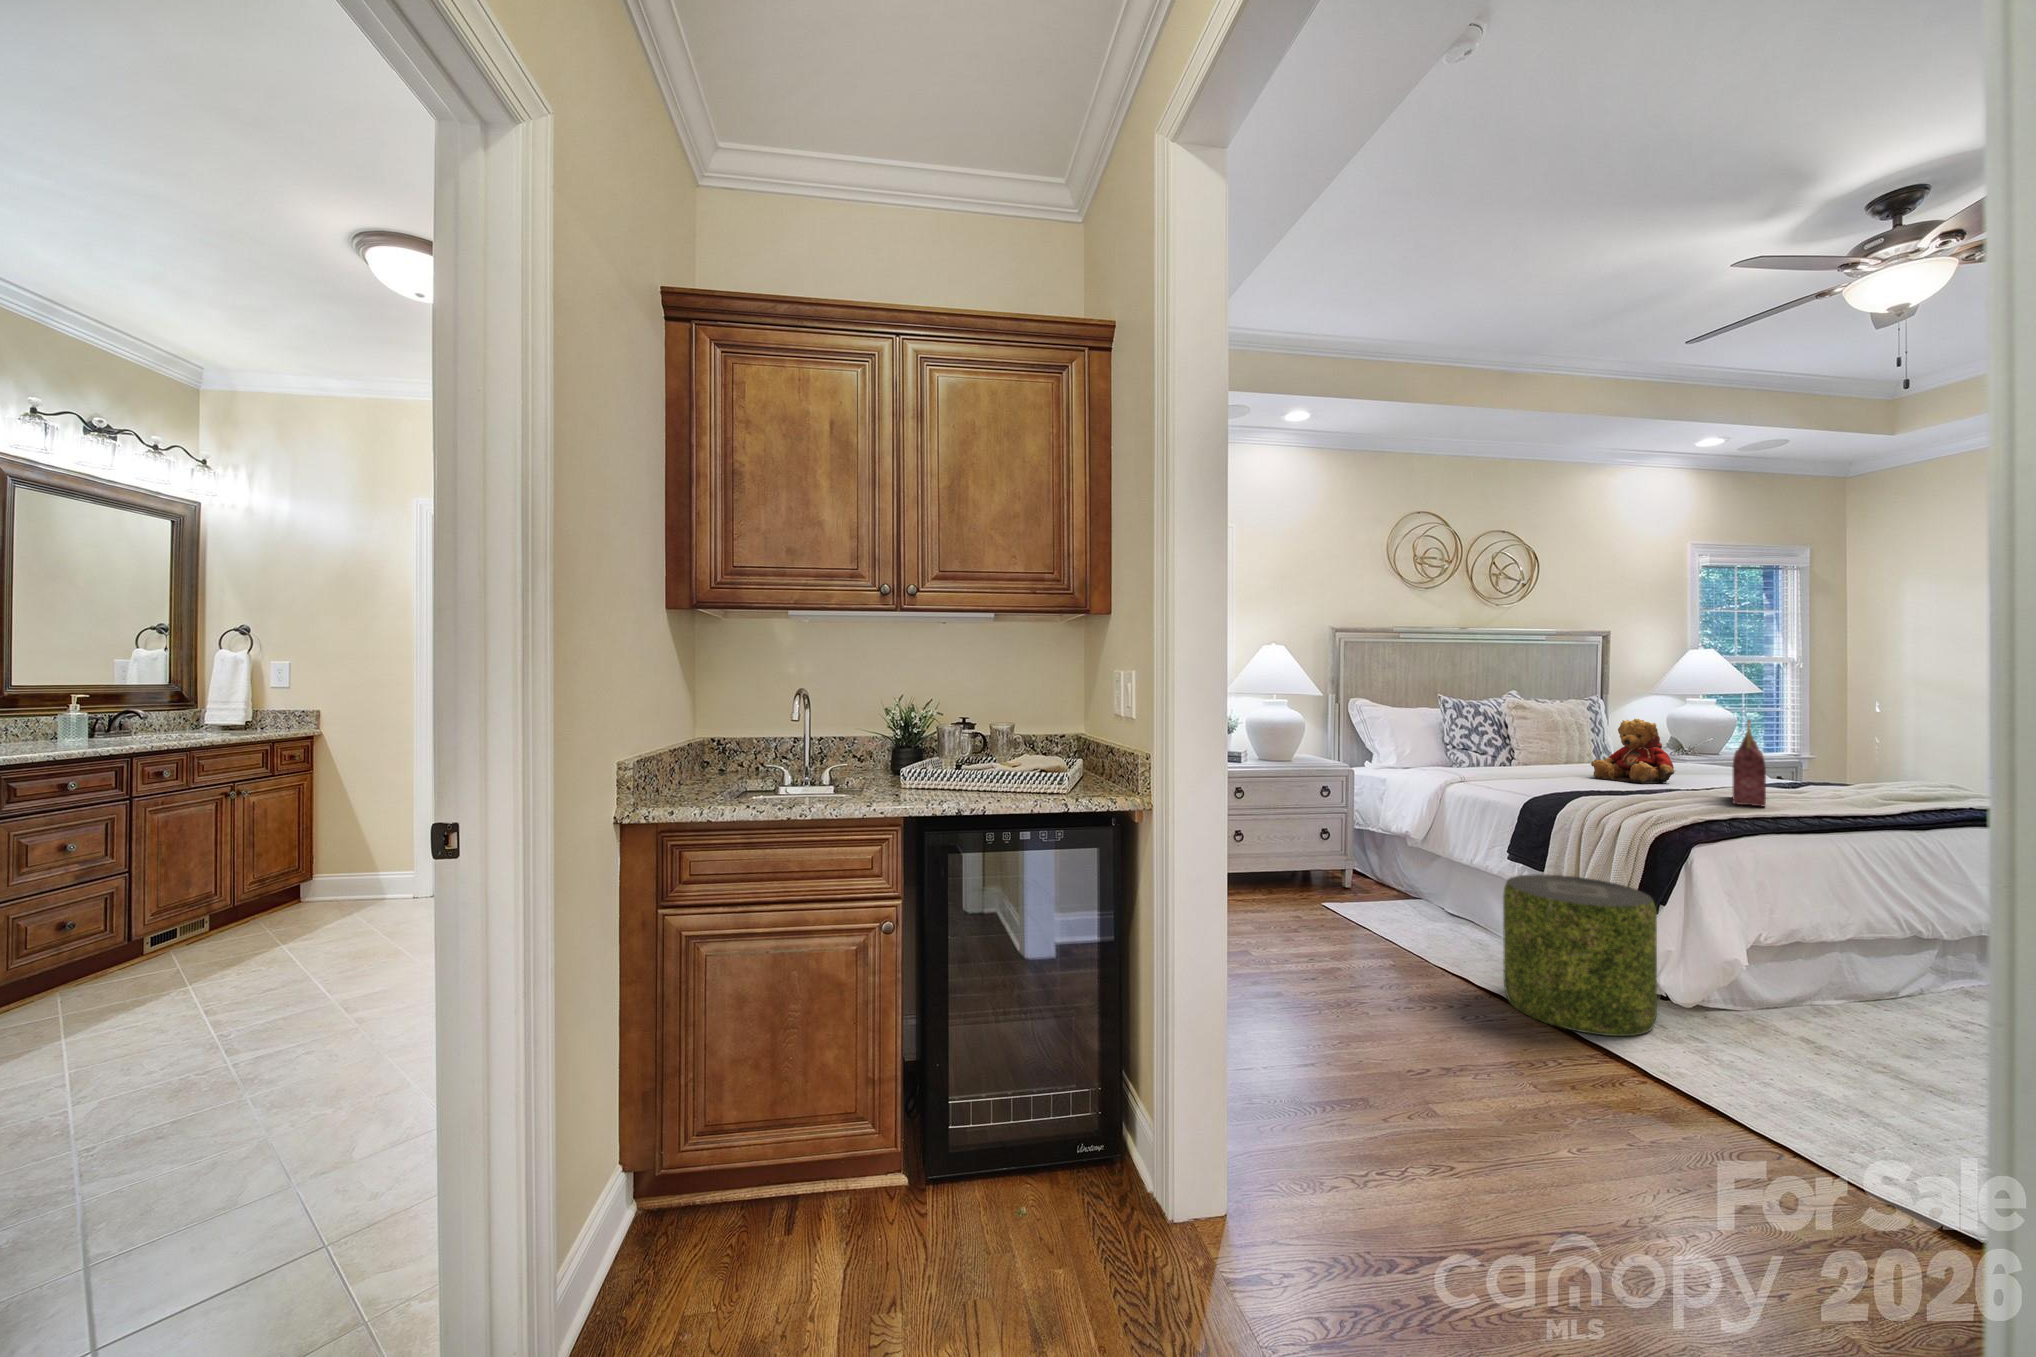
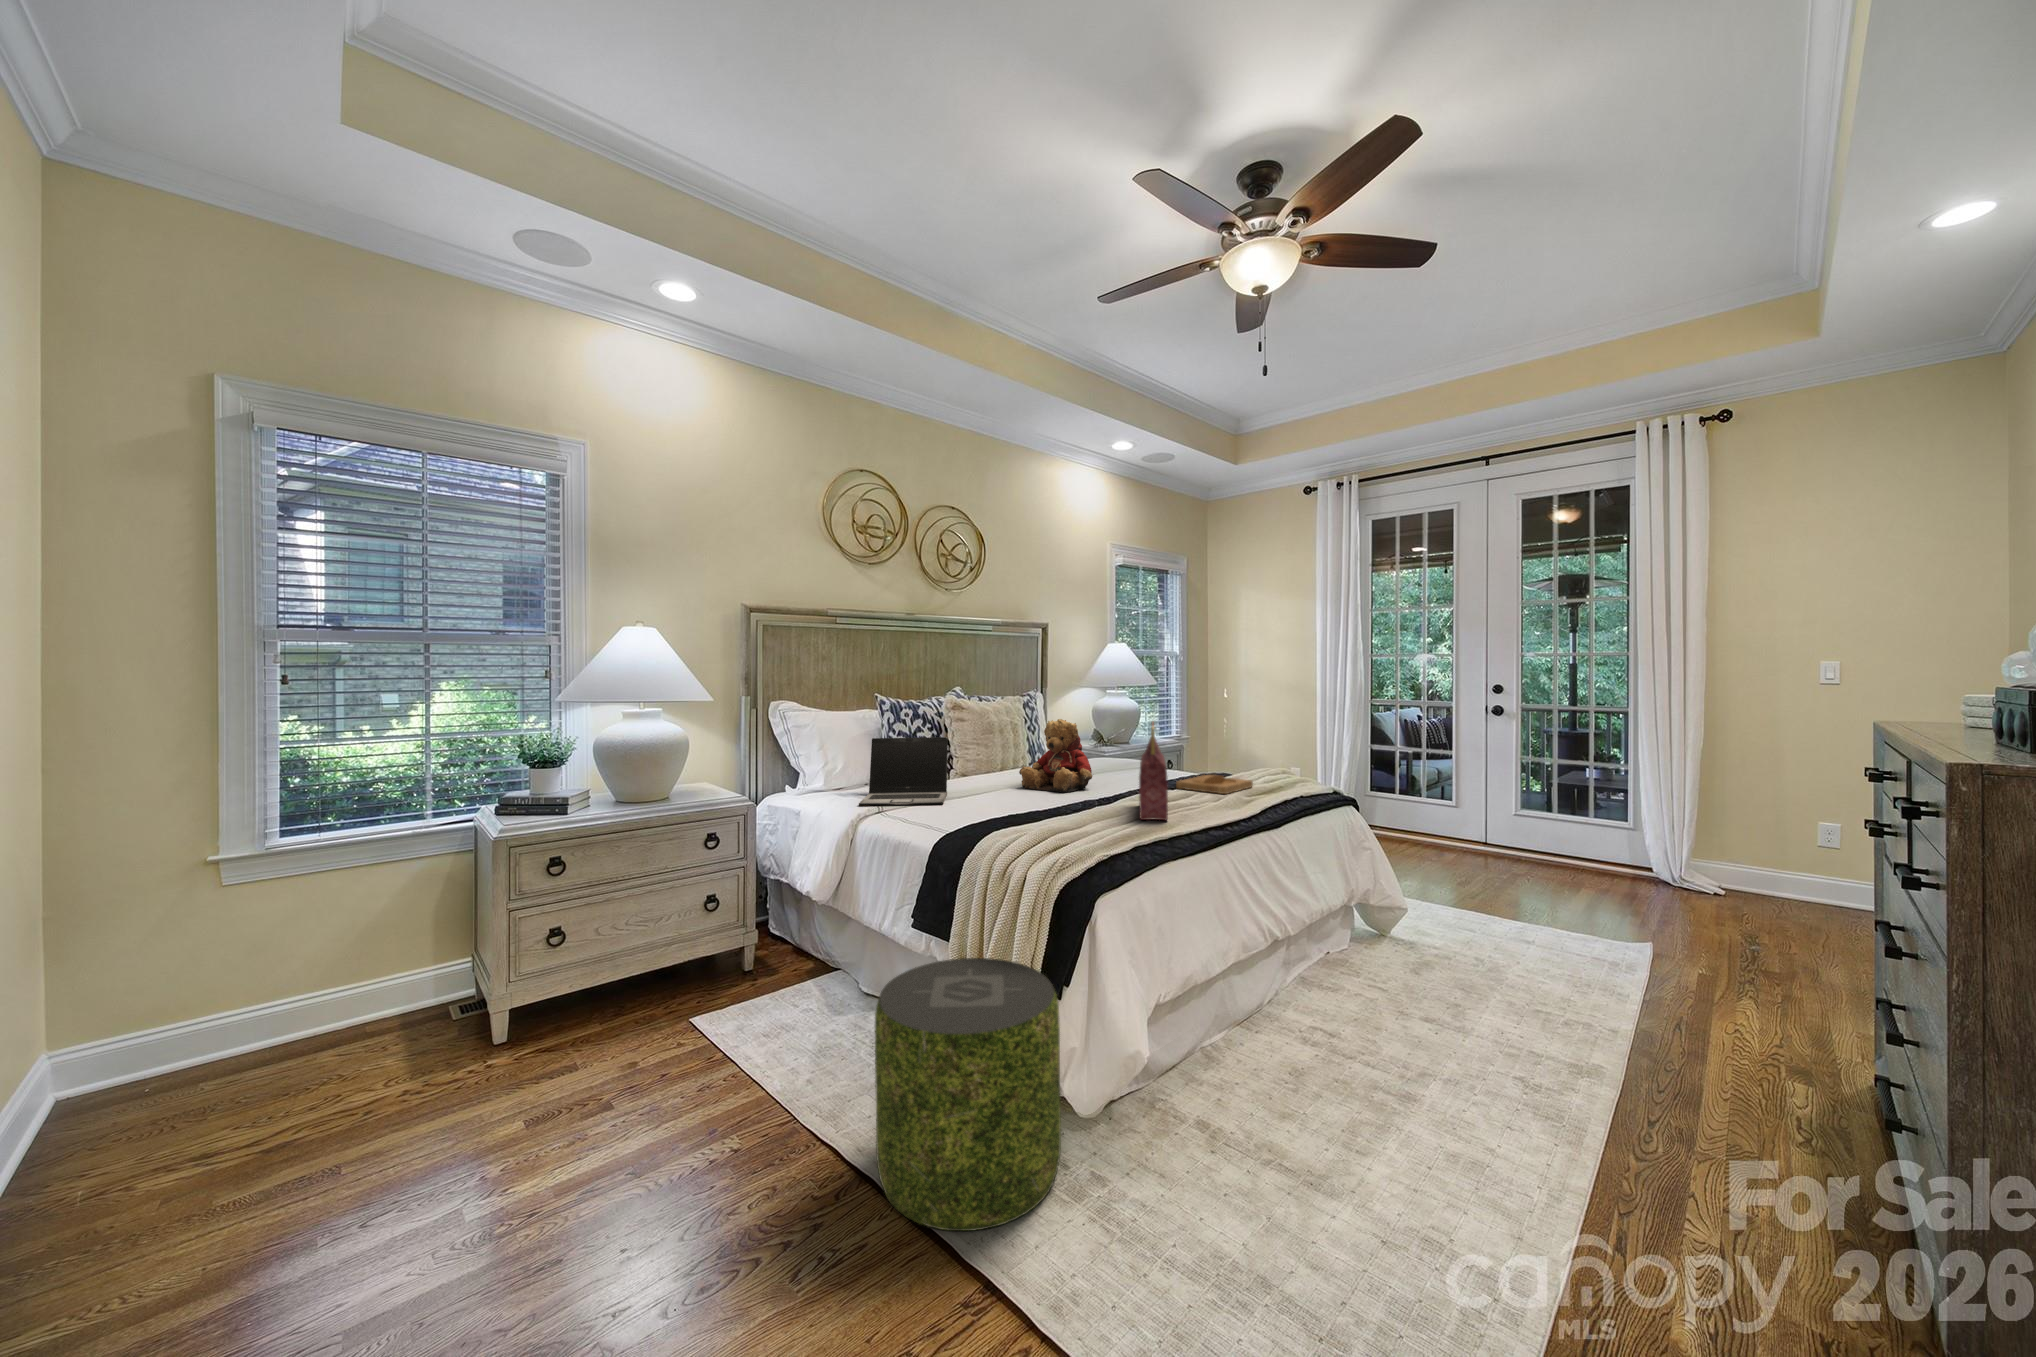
laptop: none [1443,728,1520,782] -> present [859,737,947,806]
tray: none [1779,780,1886,798] -> present [1176,775,1253,794]

